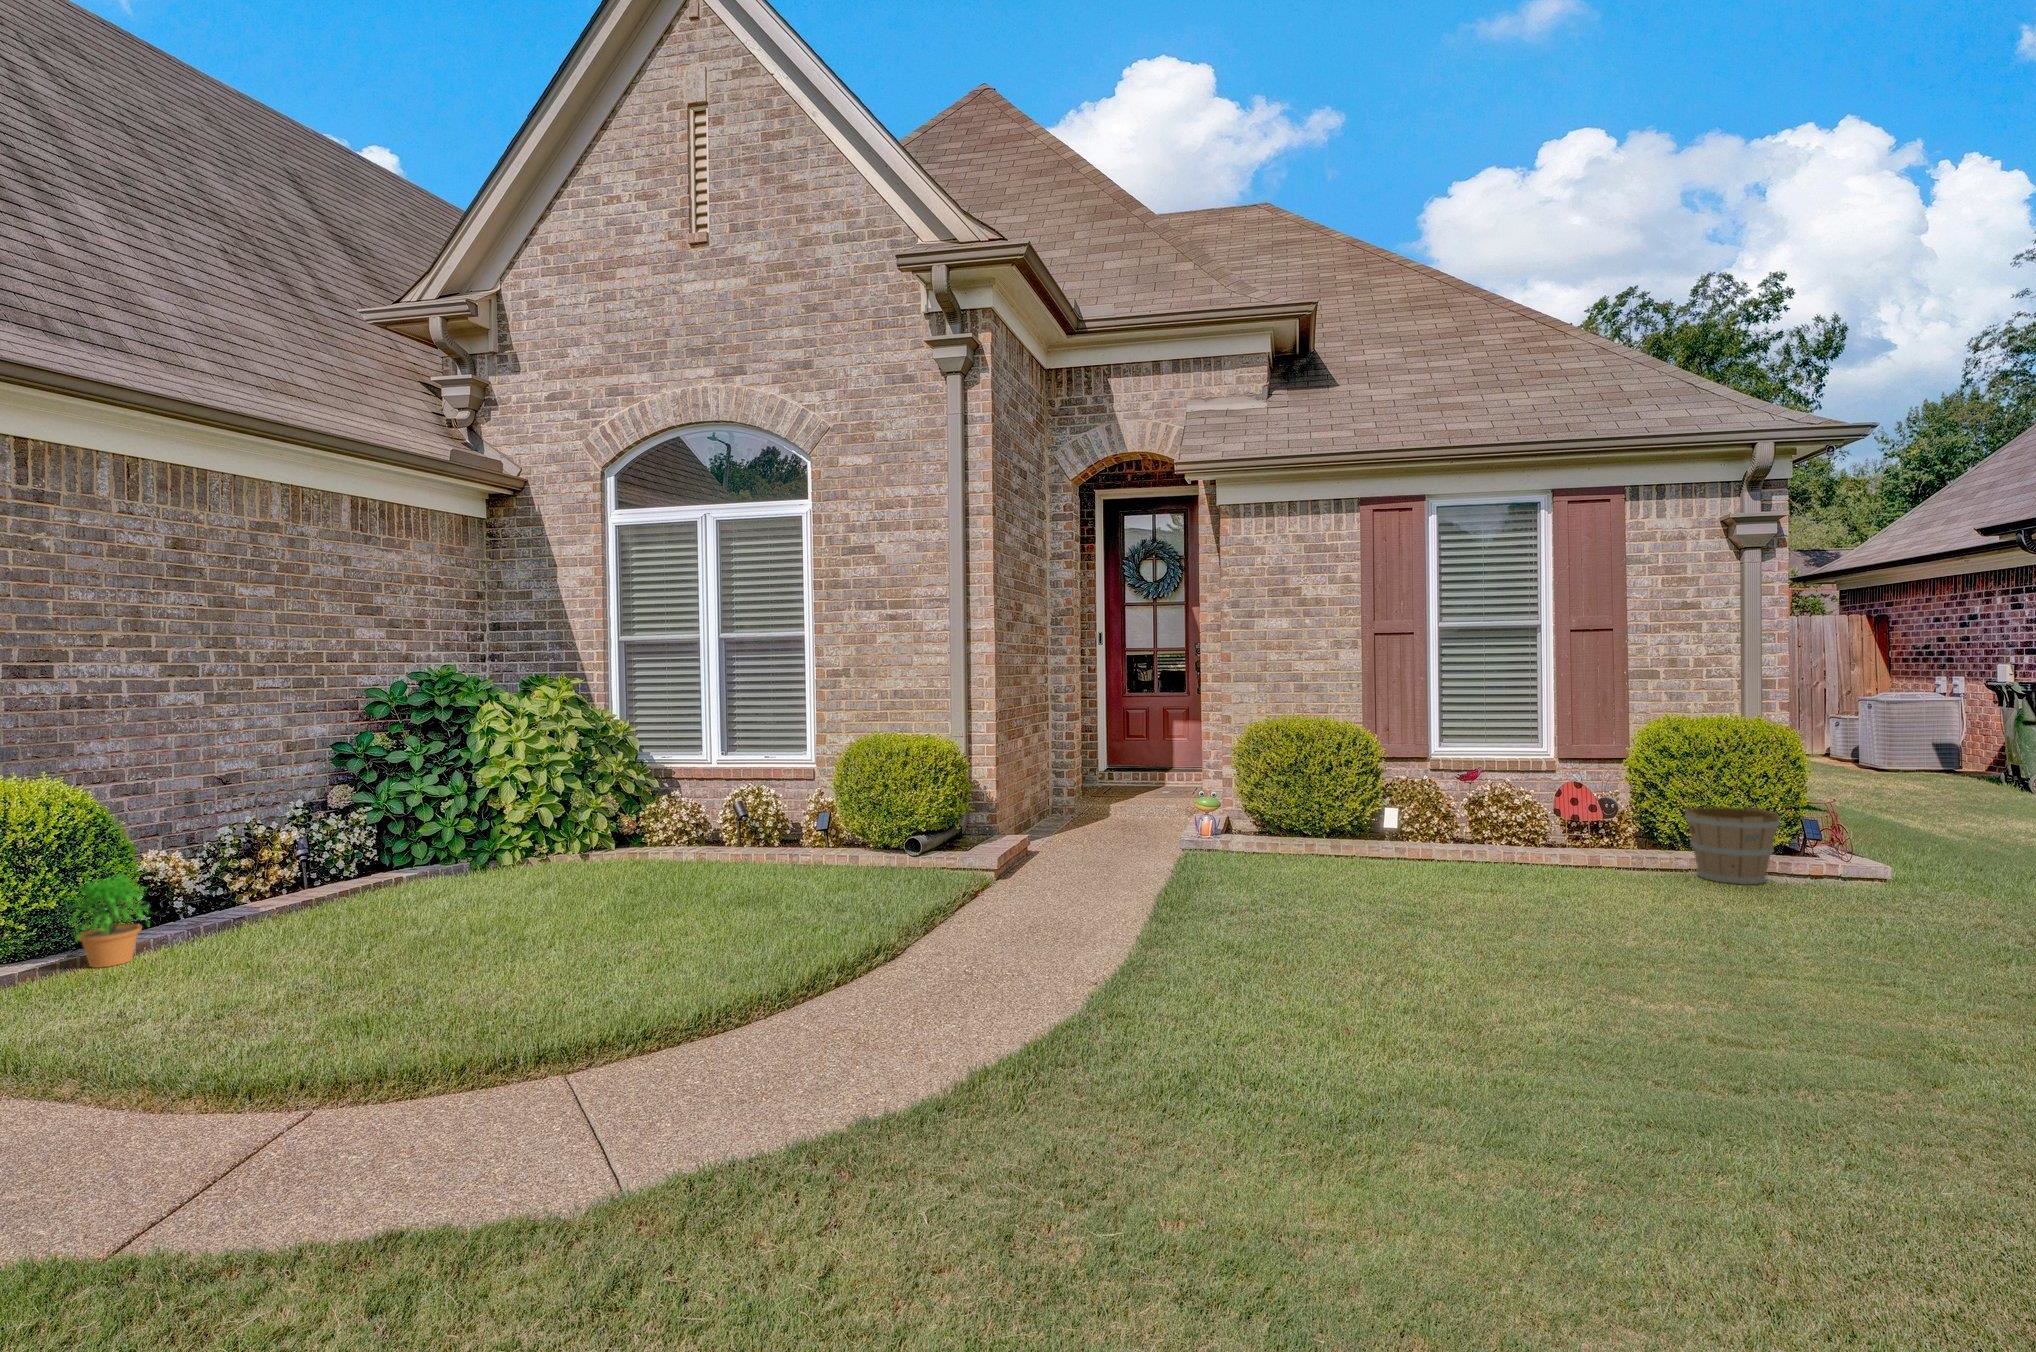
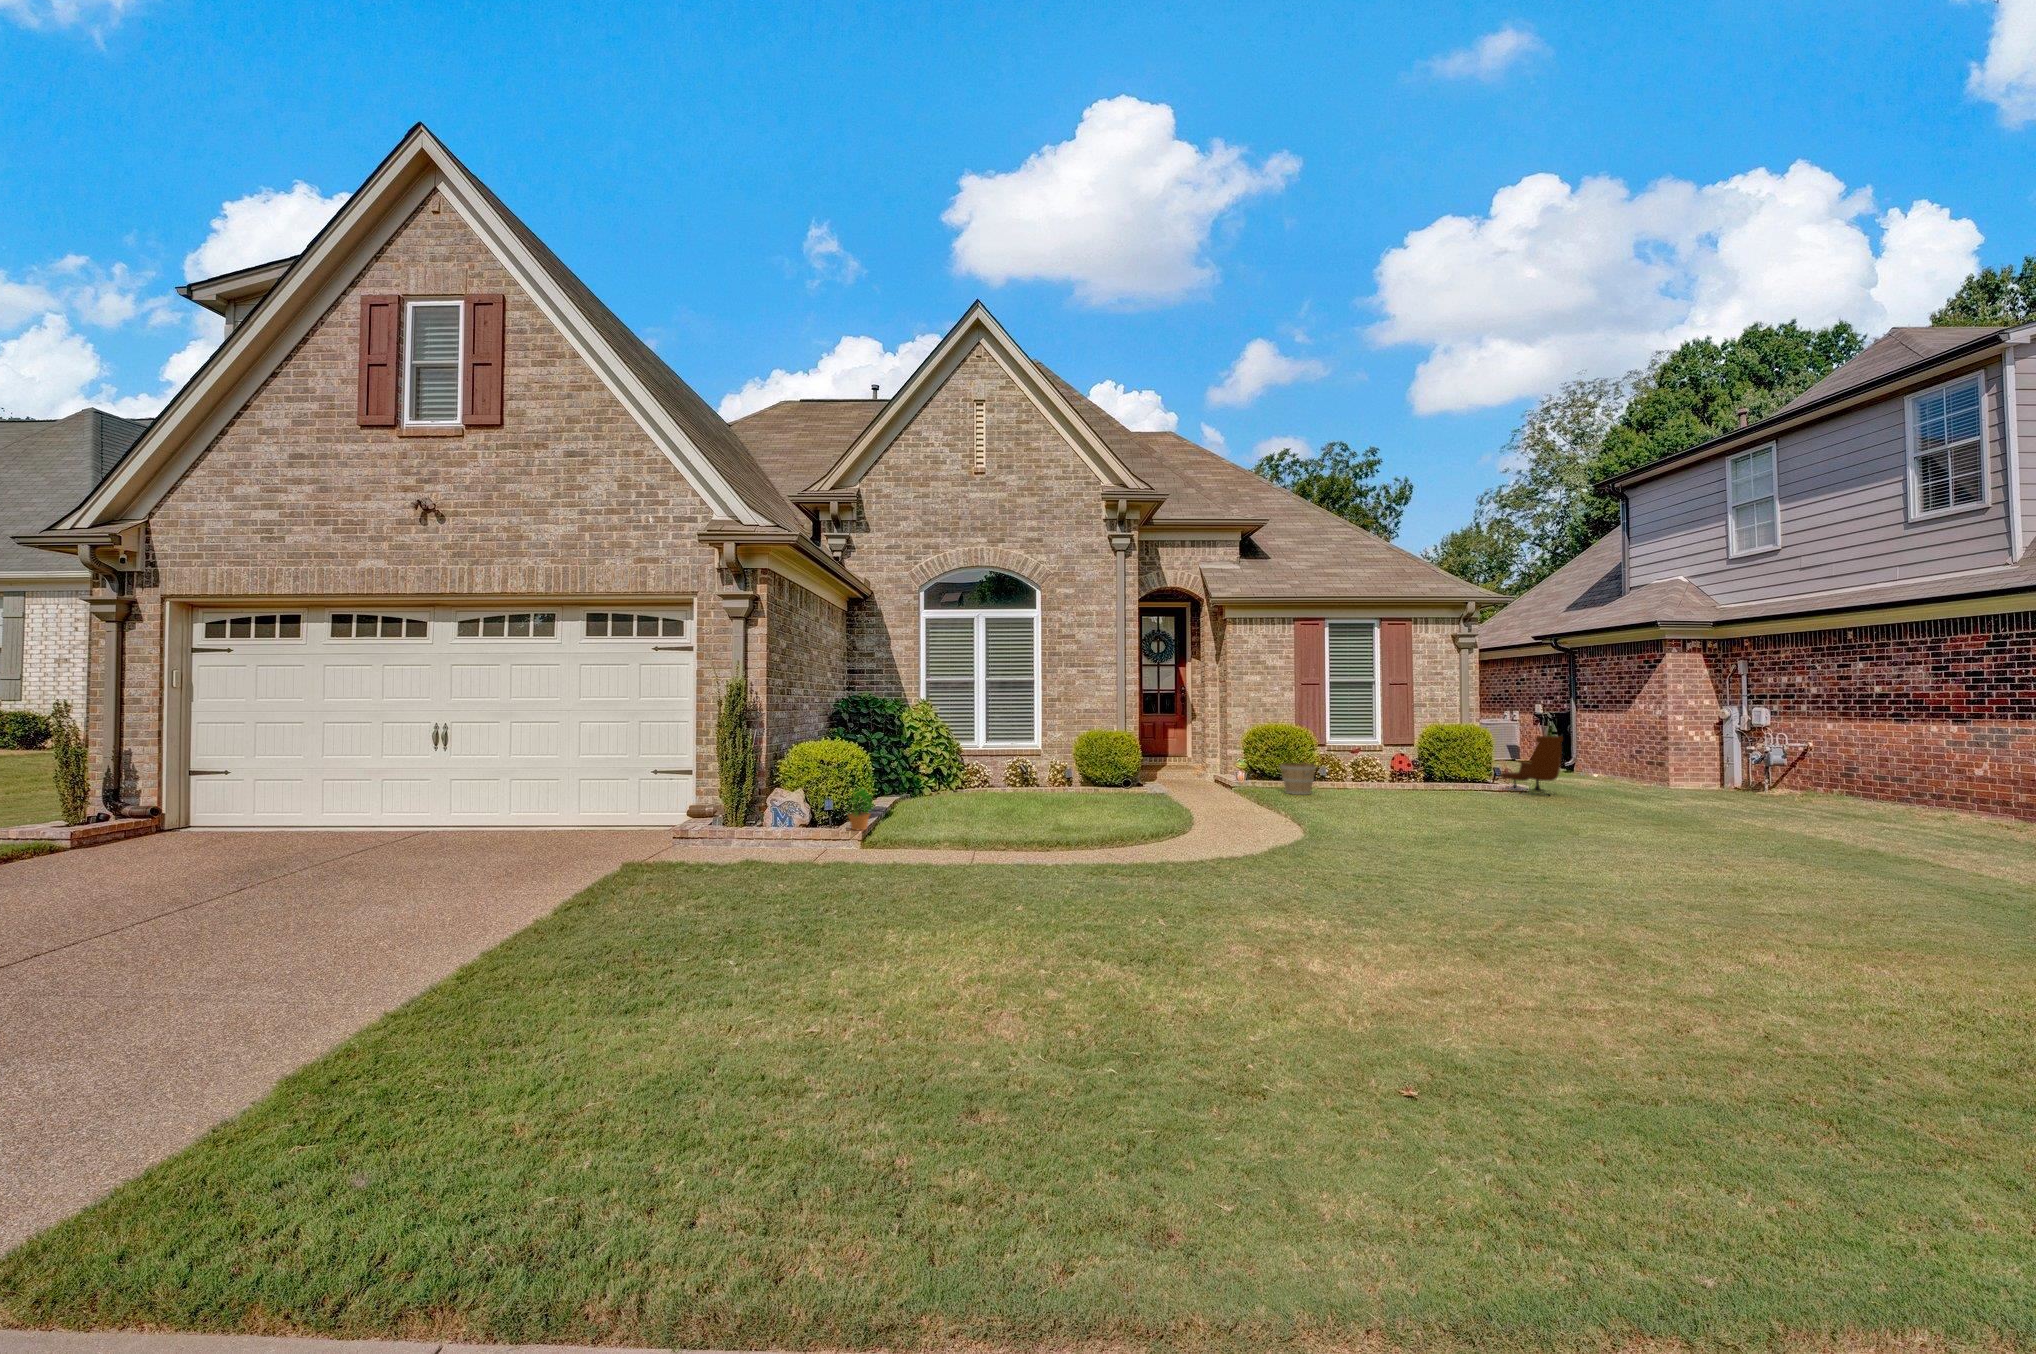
lounge chair: none [1827,751,1980,896] -> present [1501,736,1563,793]
wooden bucket: present [1685,807,1780,885] -> present [1280,762,1316,795]

